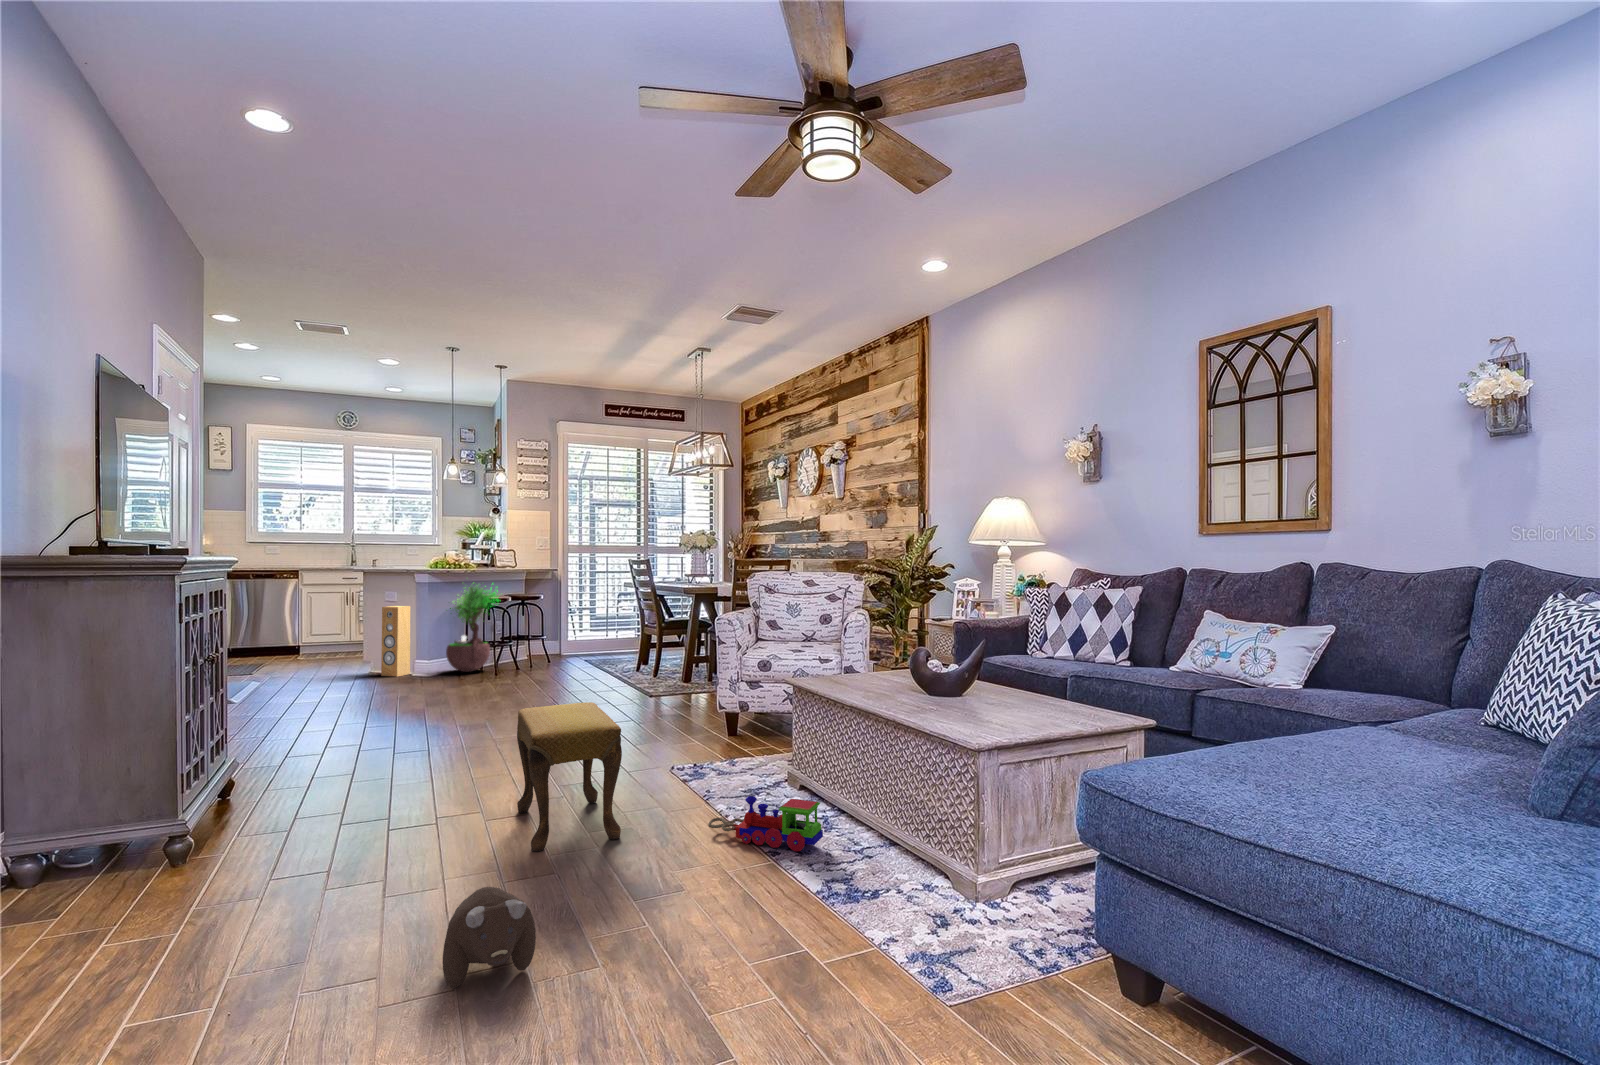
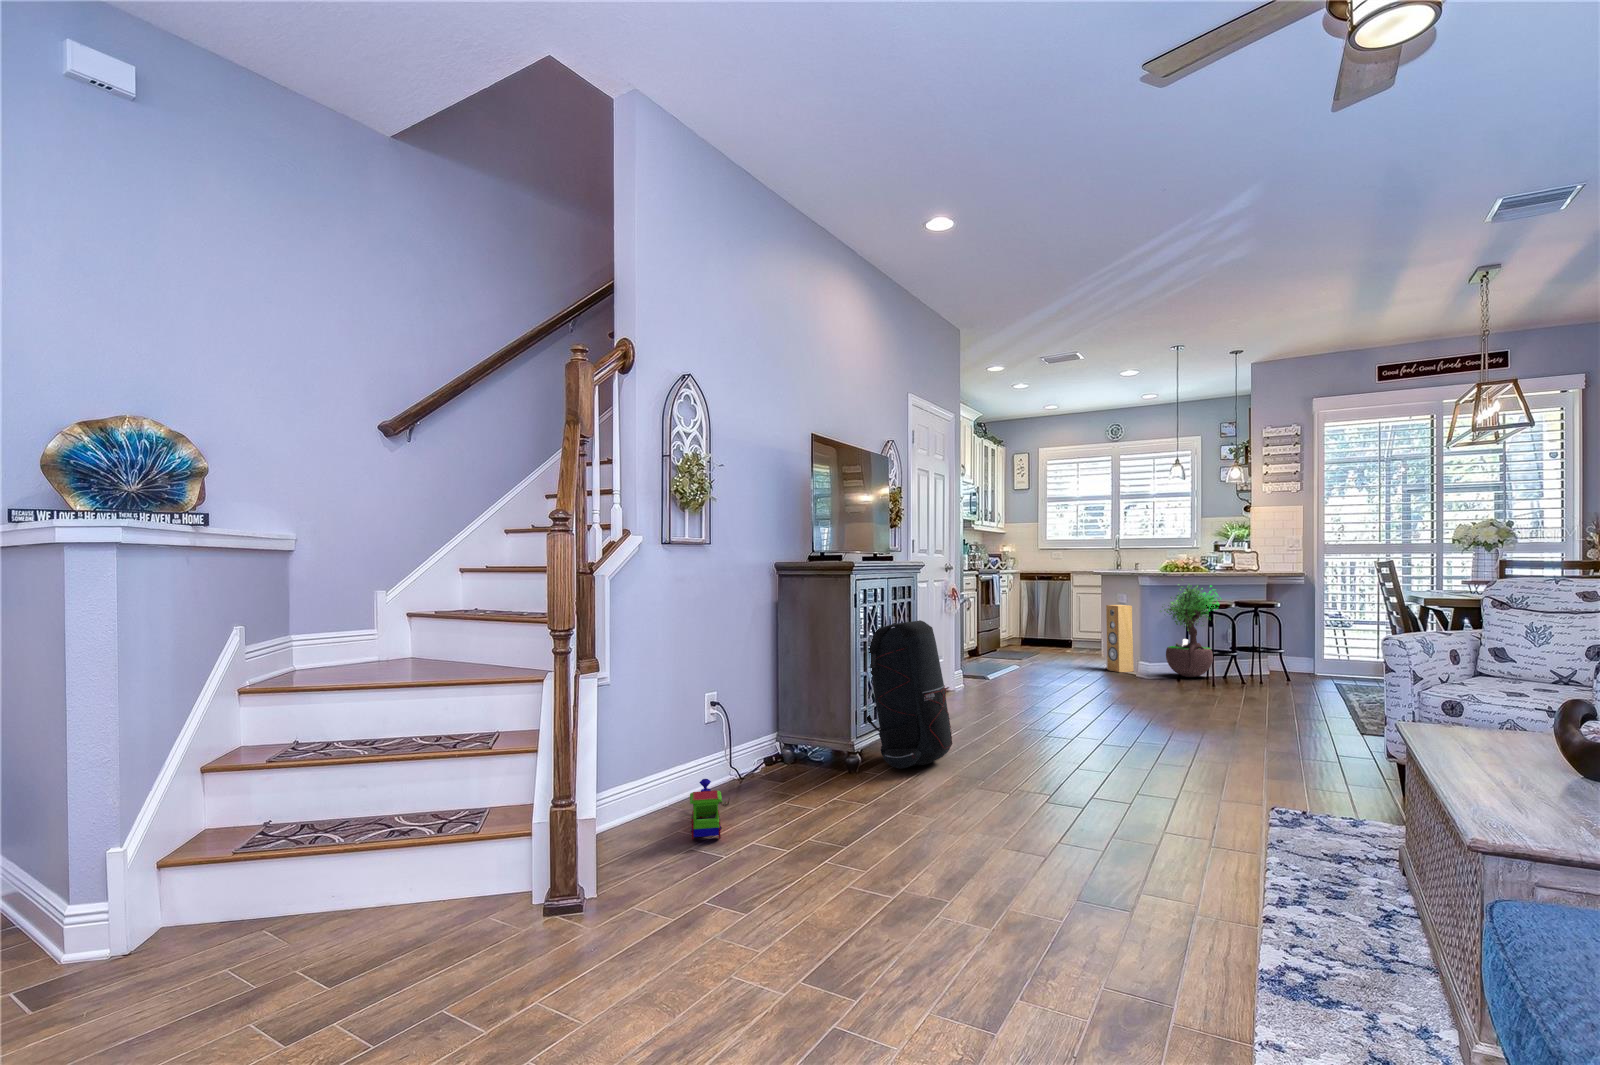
backpack: none [216,638,371,824] -> present [867,620,952,769]
footstool: present [517,702,622,852] -> none [996,703,1122,856]
toy train: present [708,796,823,851] -> present [690,779,730,839]
plush toy: present [442,887,536,988] -> none [796,832,877,916]

